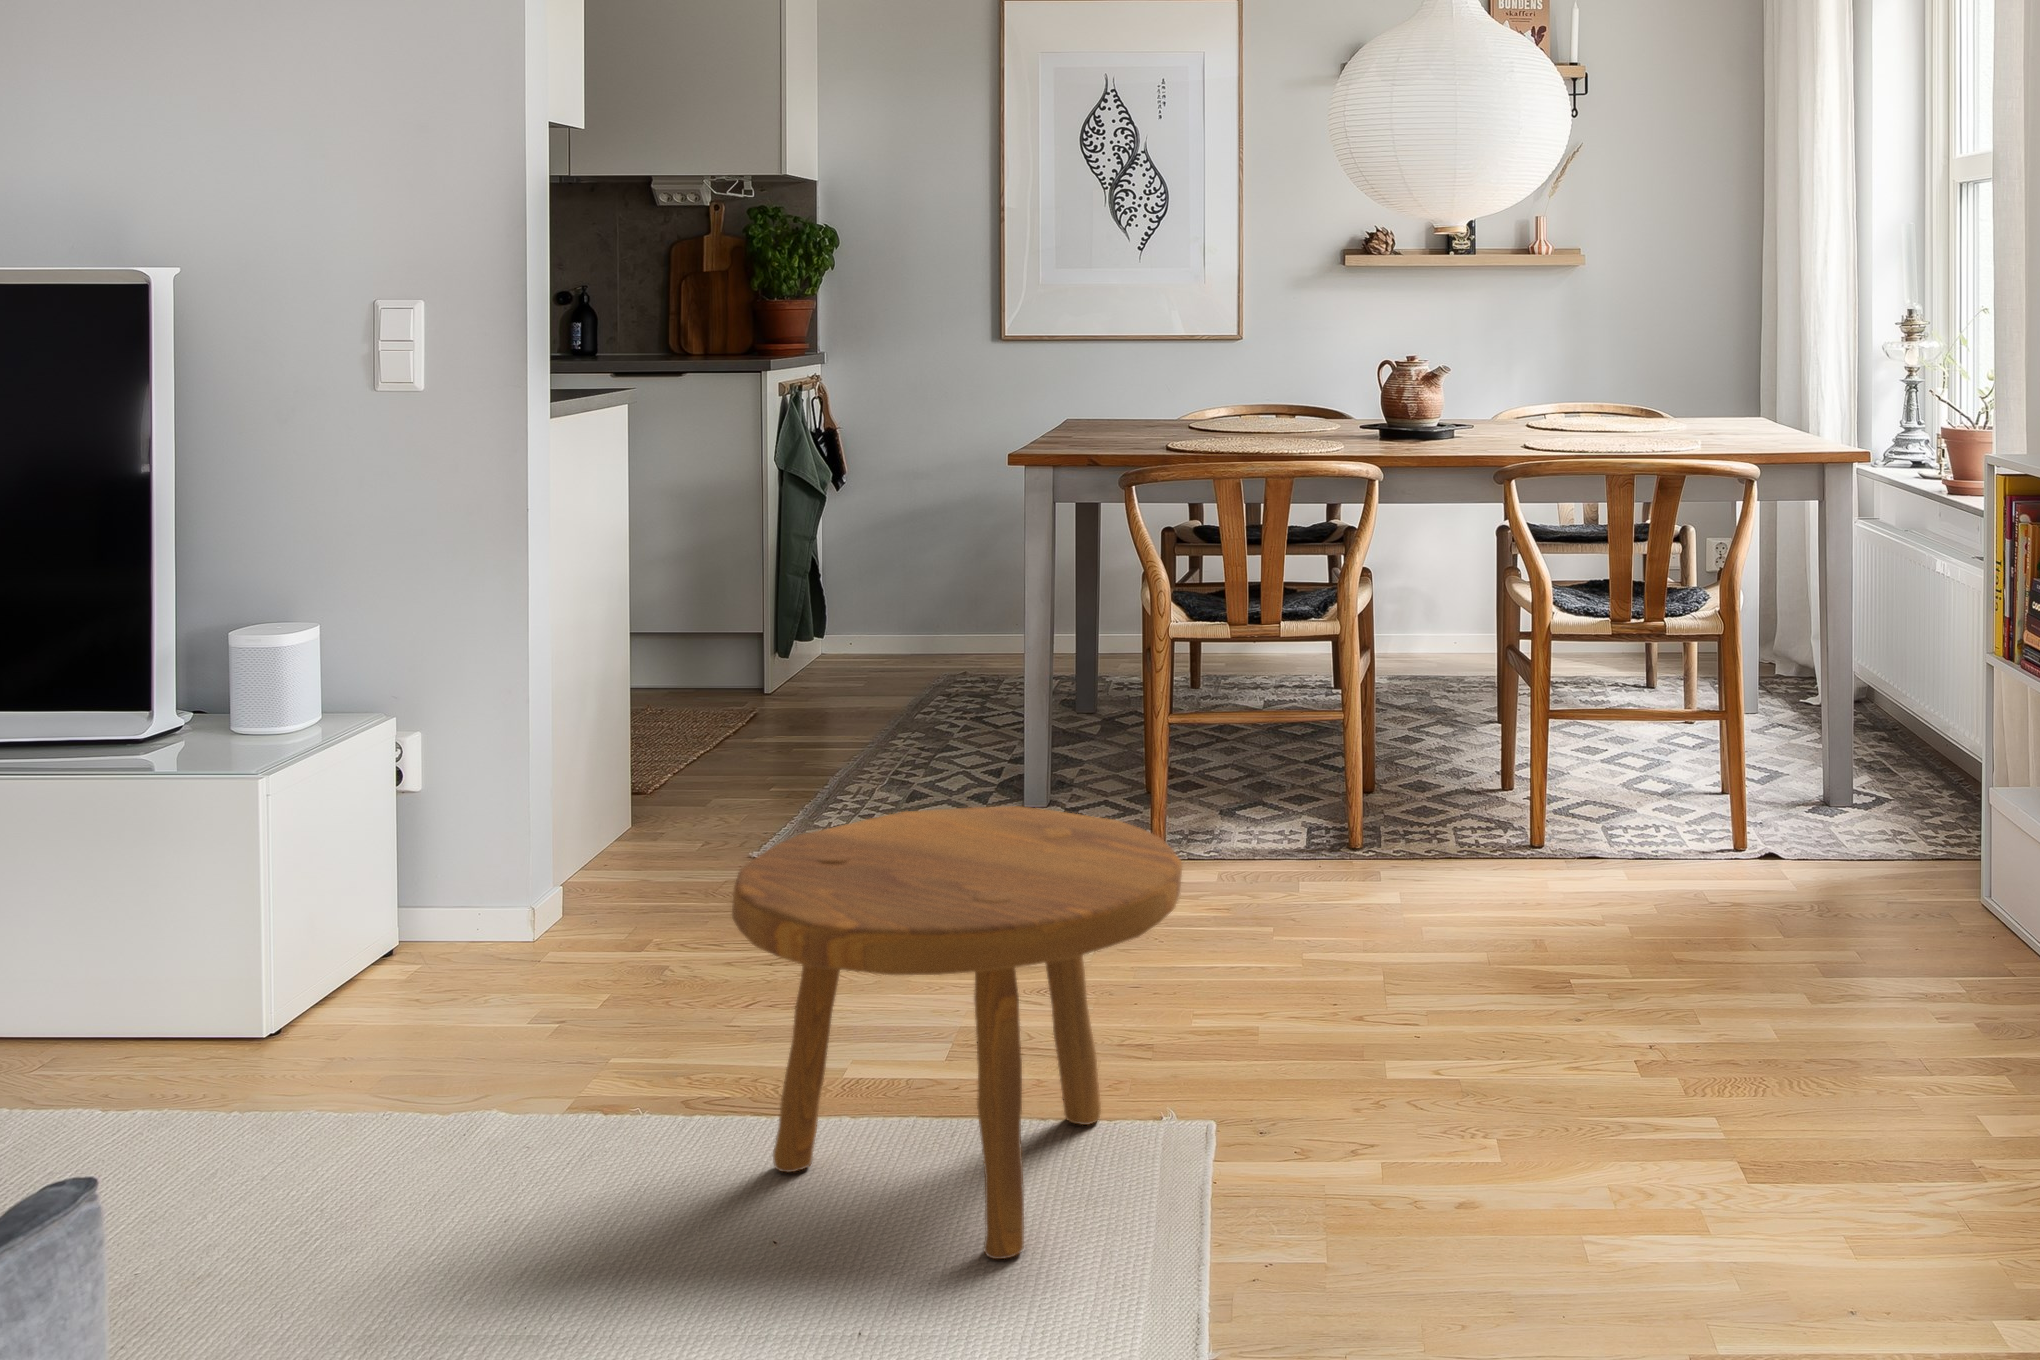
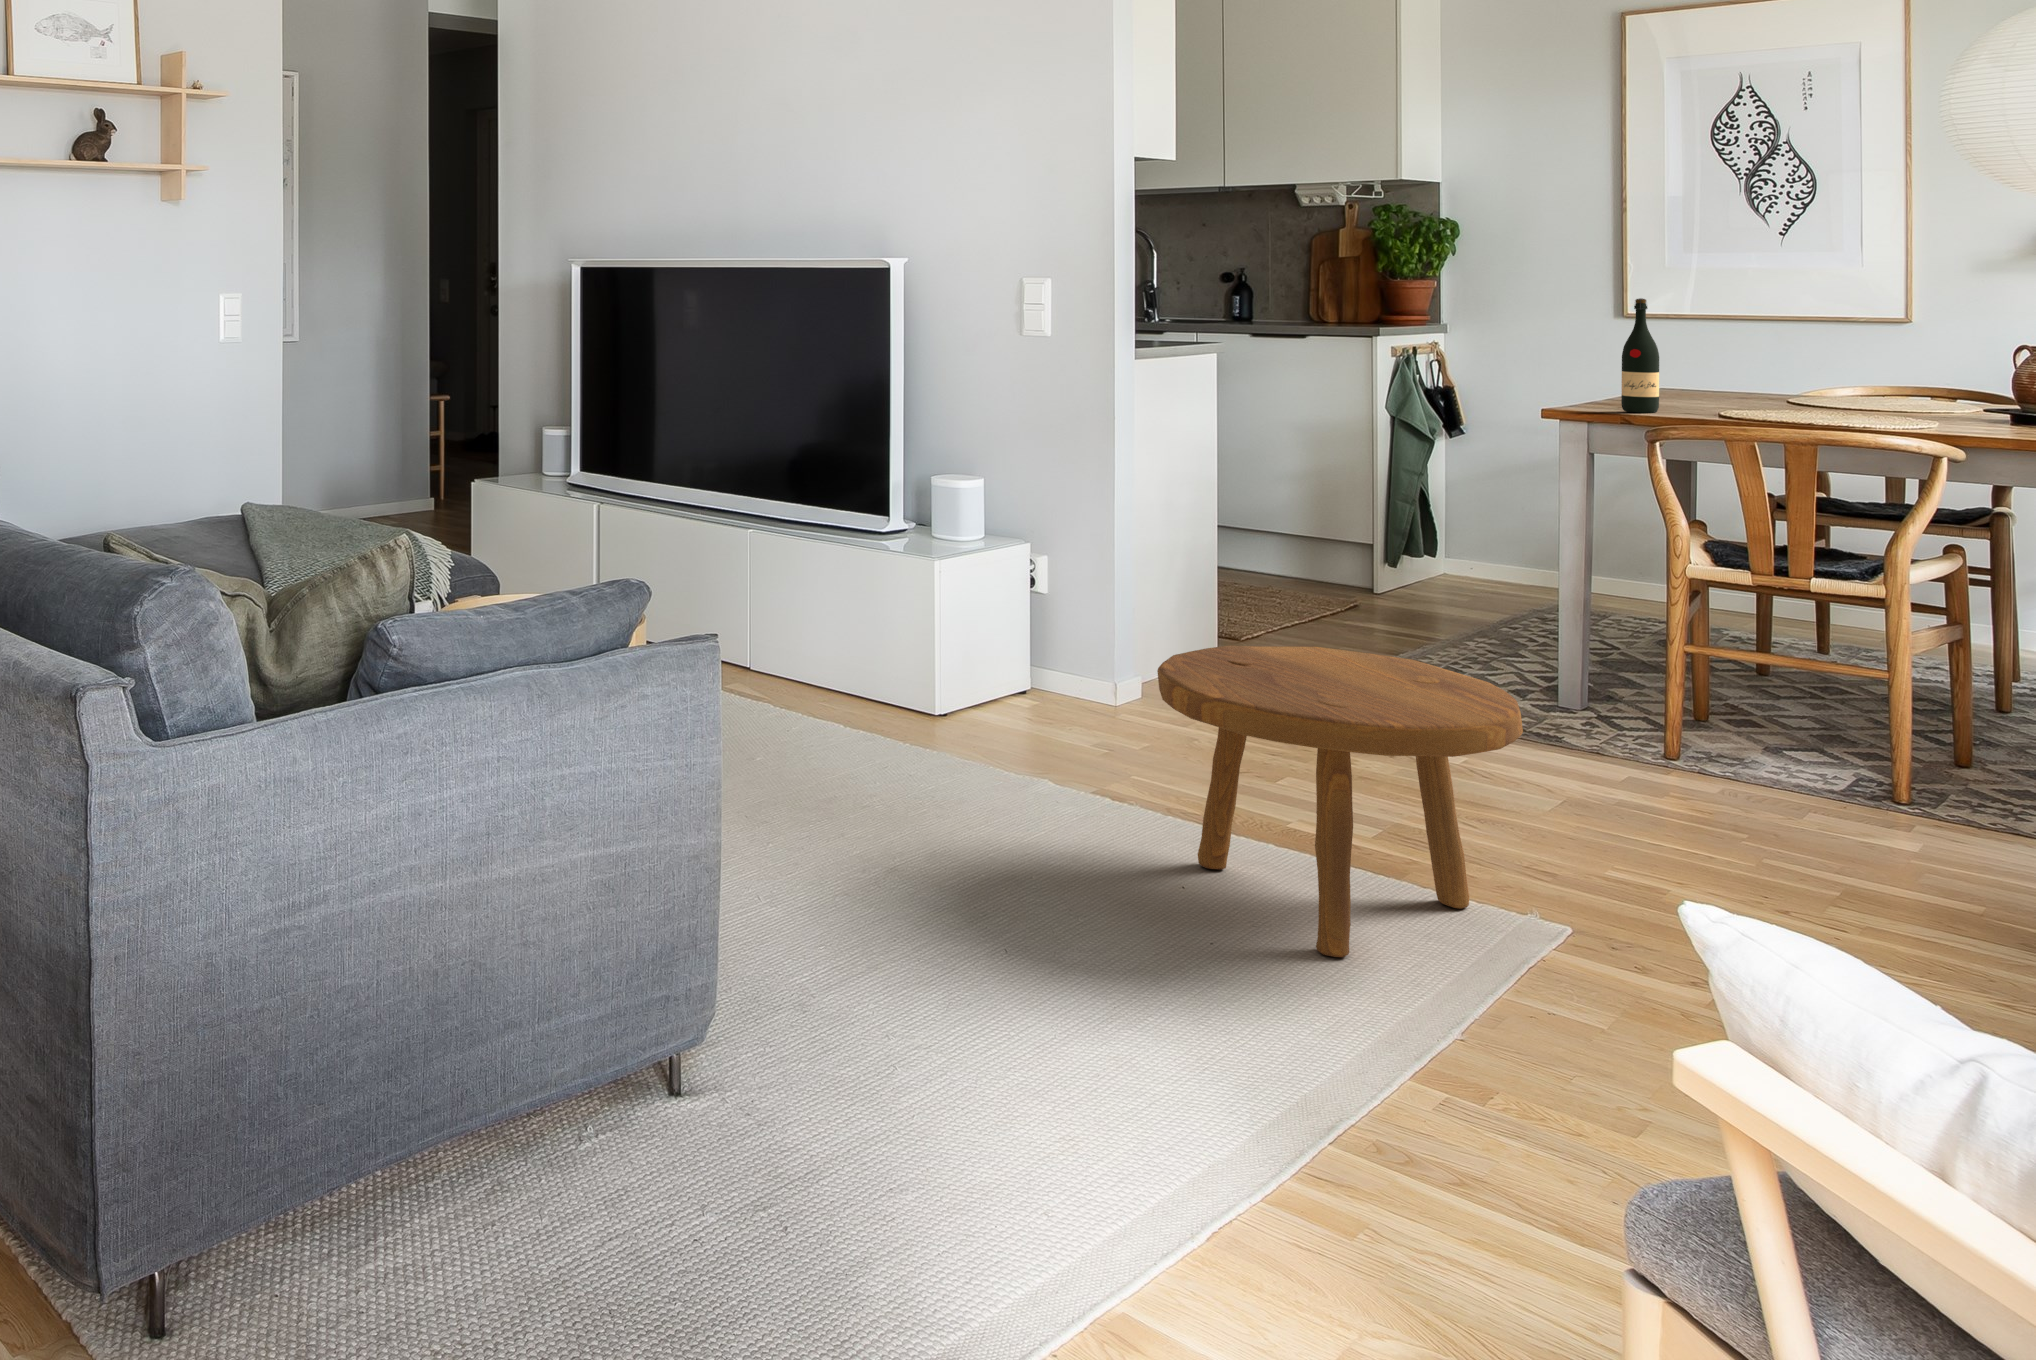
wine bottle: none [1082,319,1117,451] -> present [1621,298,1659,413]

